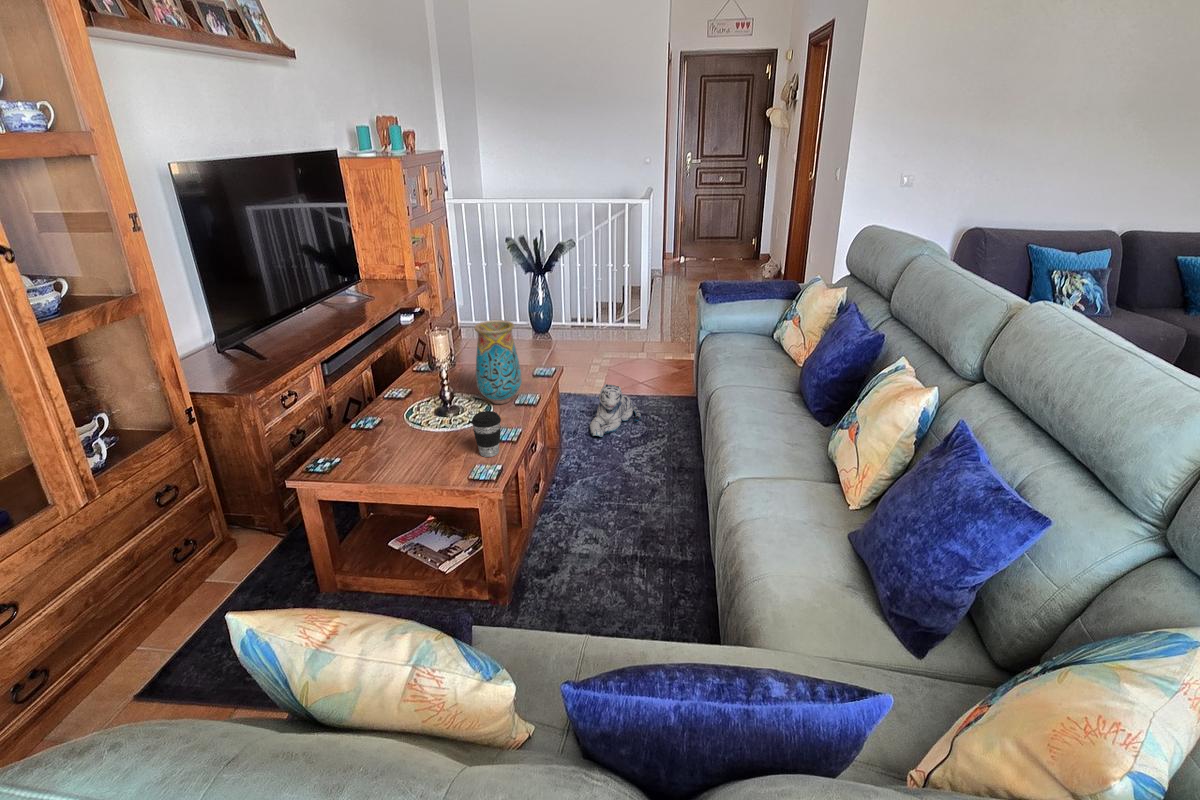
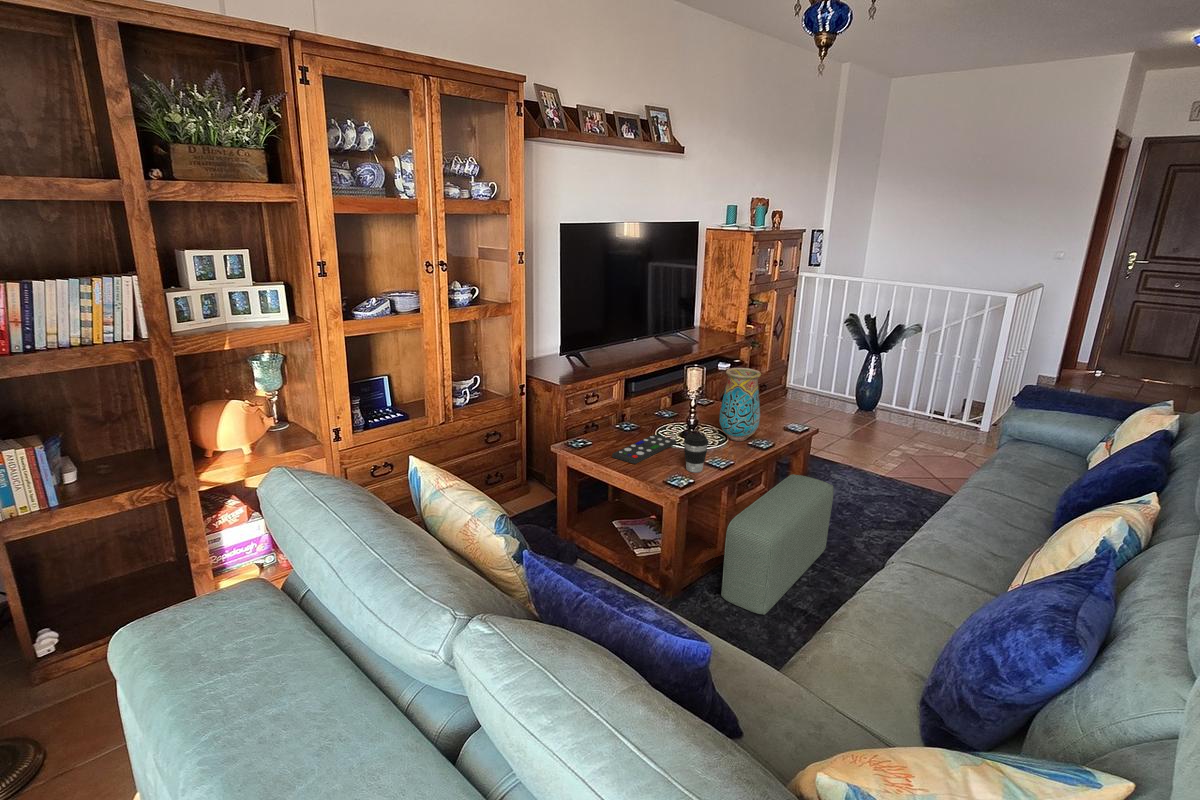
plush toy: present [590,384,641,437] -> none [843,461,910,511]
pouf: none [548,420,610,581] -> present [721,474,834,615]
remote control: none [381,424,442,470] -> present [612,434,676,464]

